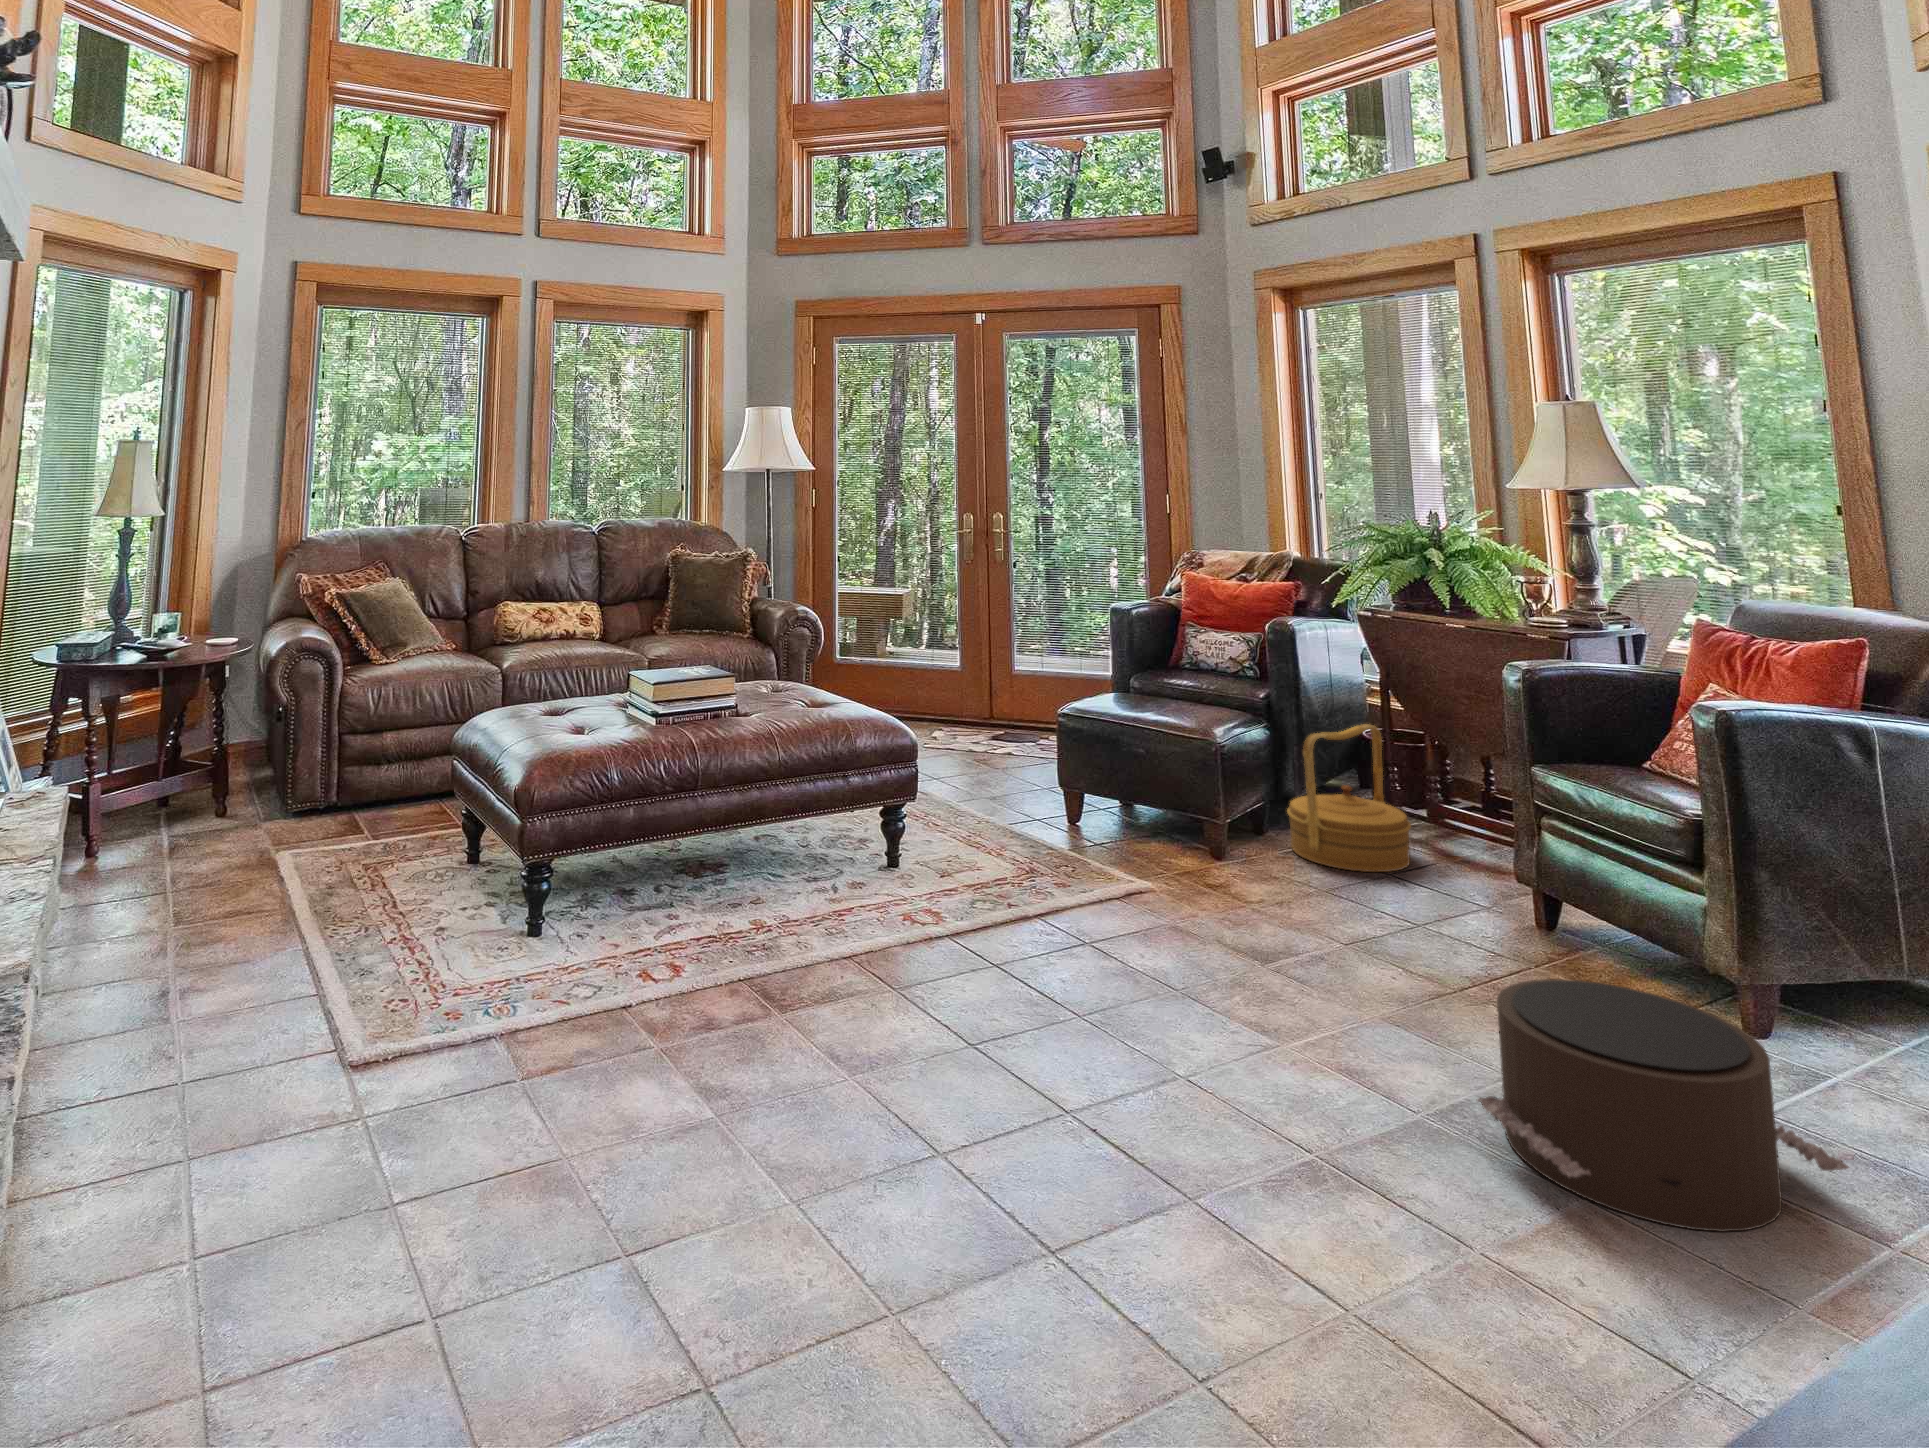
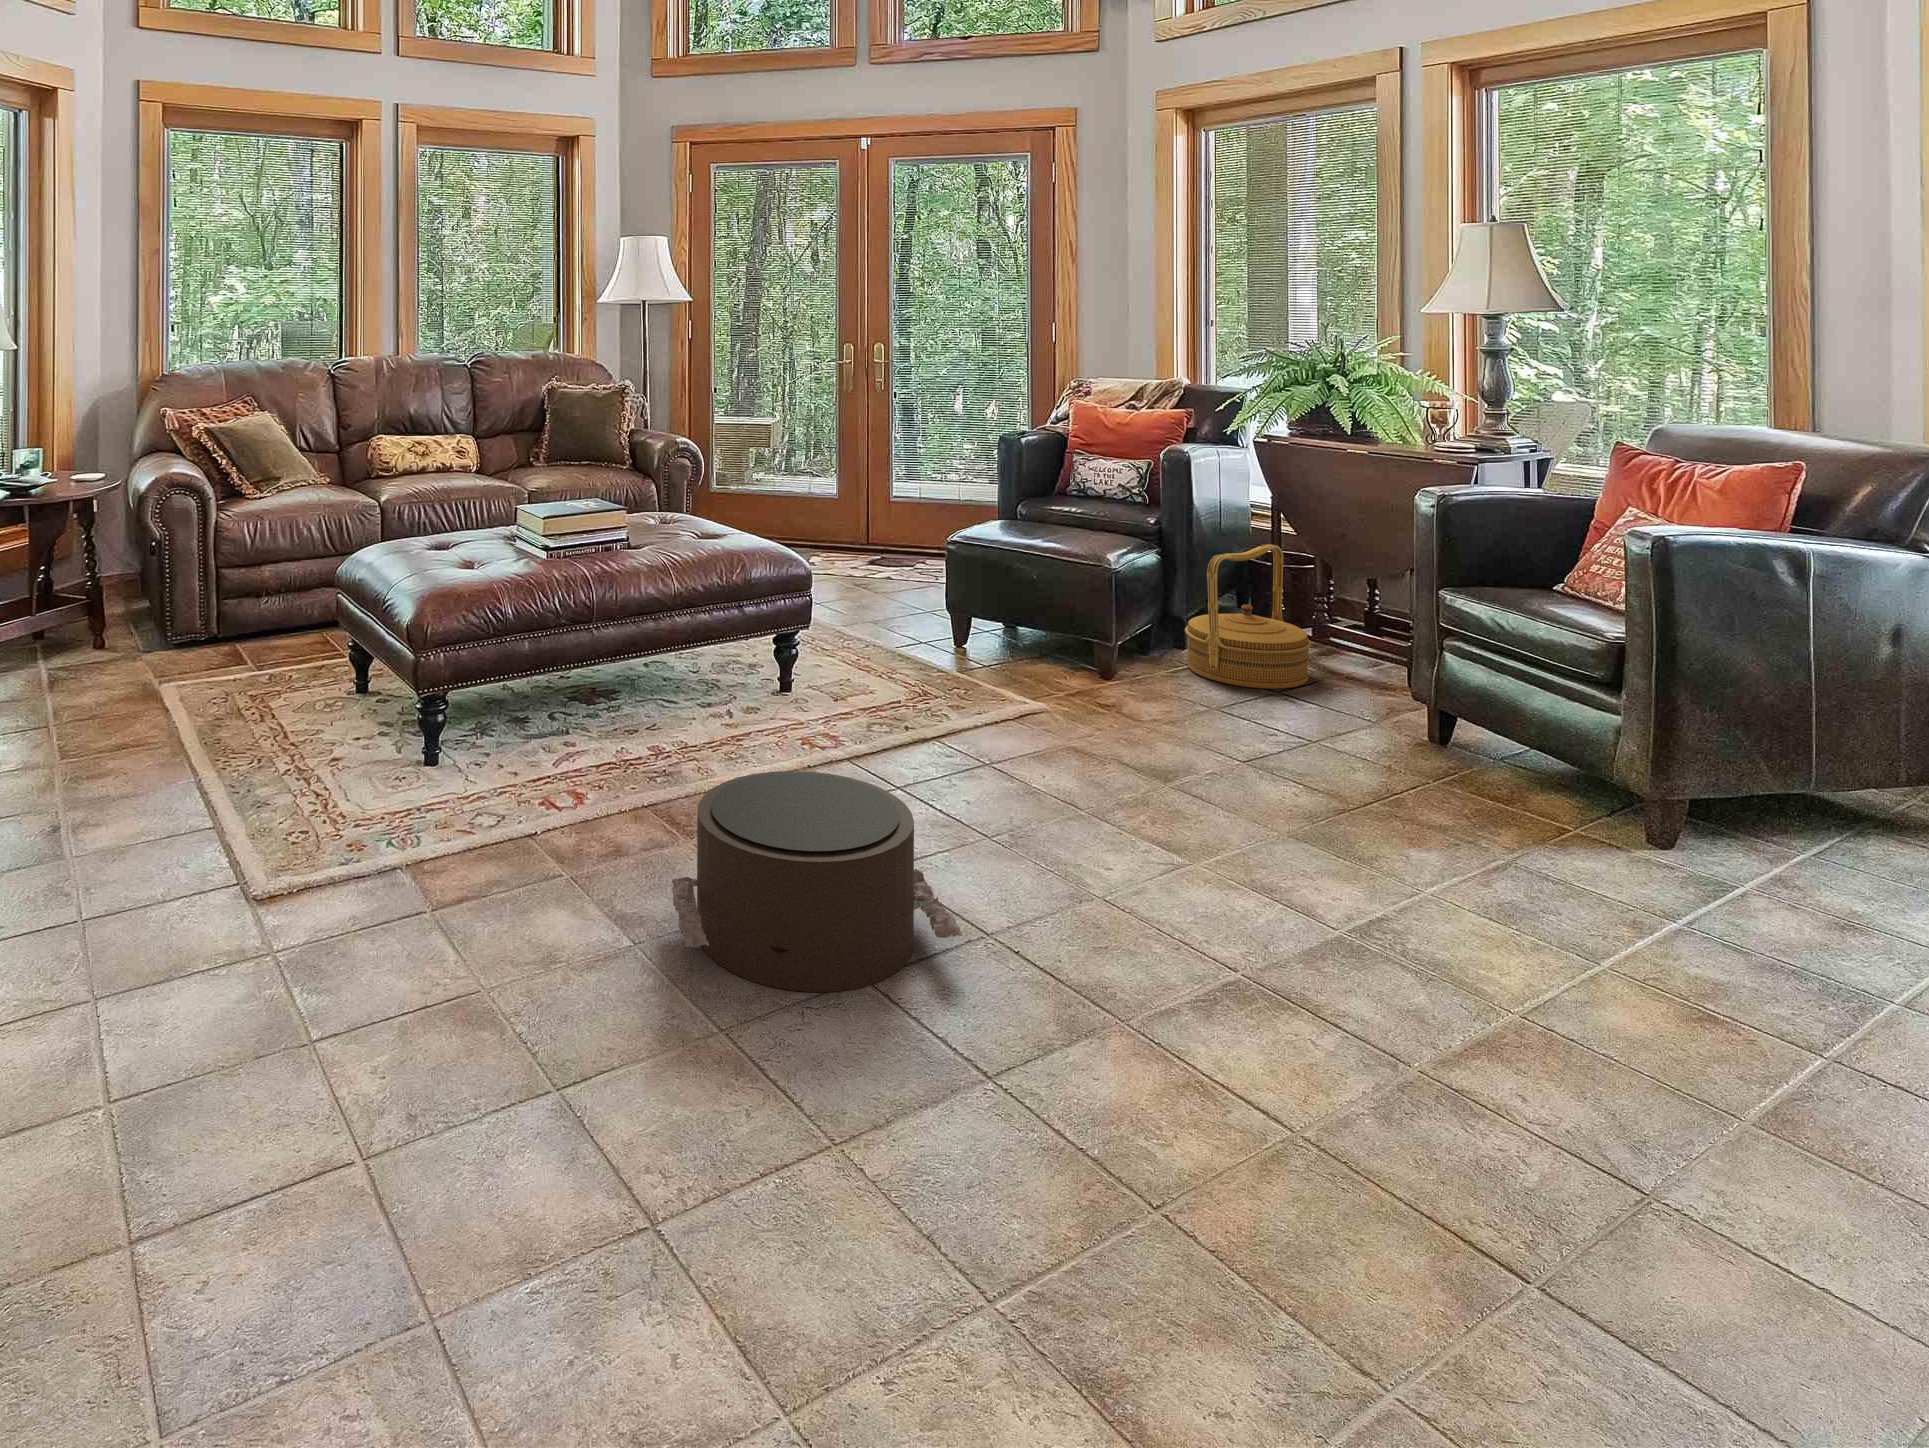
pouf: present [1477,979,1849,1232] -> present [672,771,961,992]

